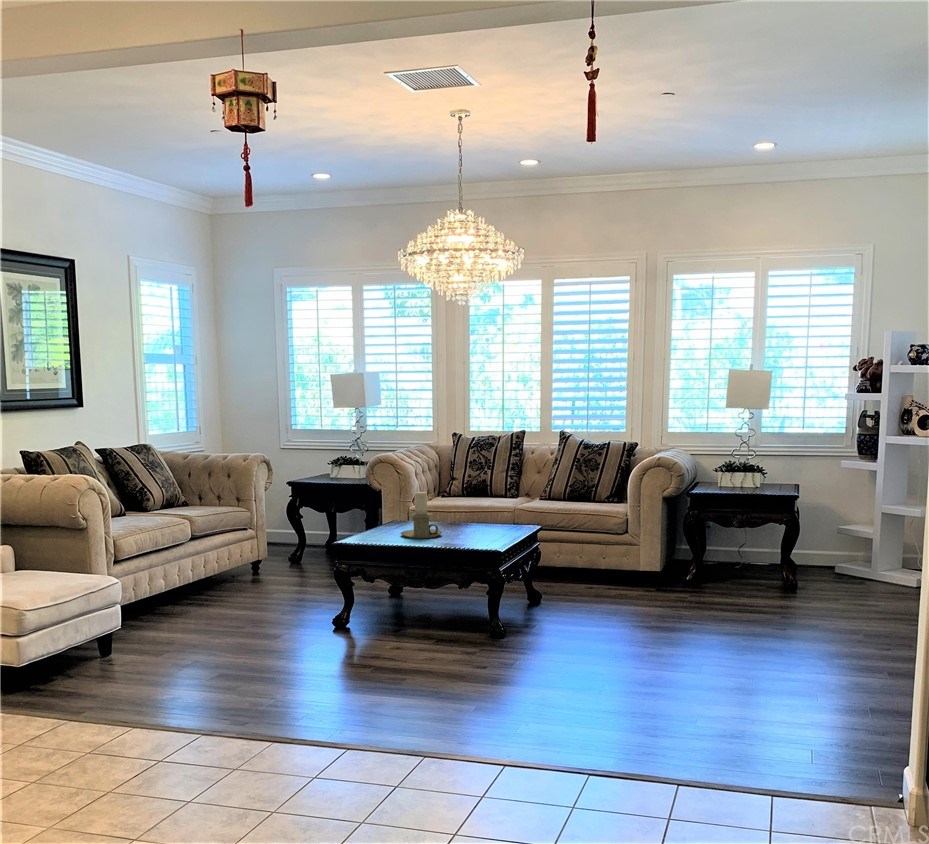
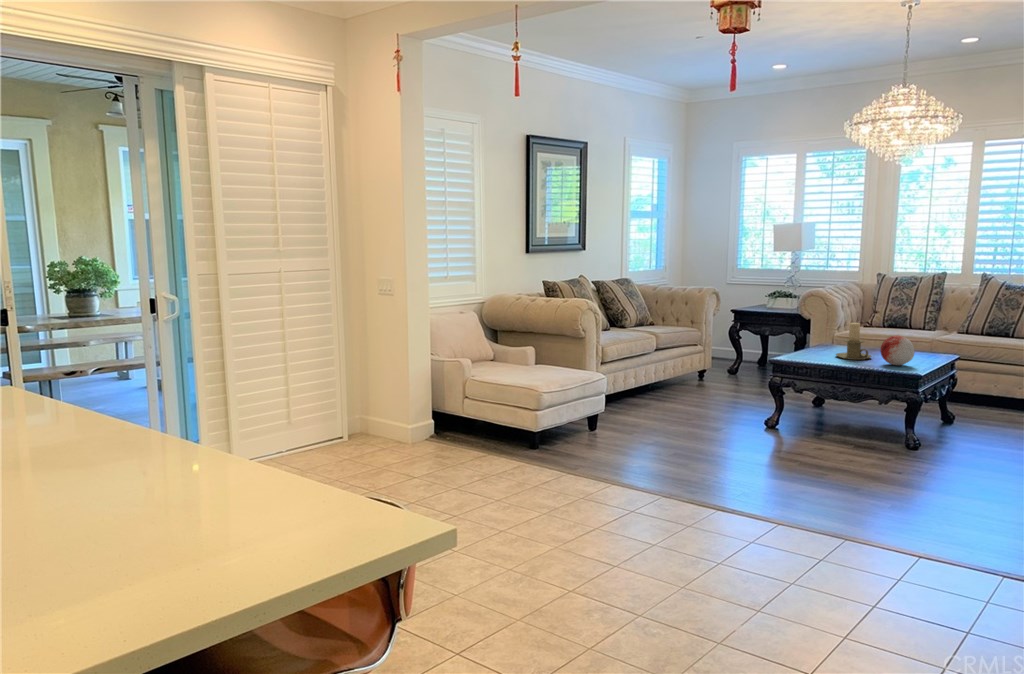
decorative orb: none [449,505,487,542] -> present [880,336,915,365]

